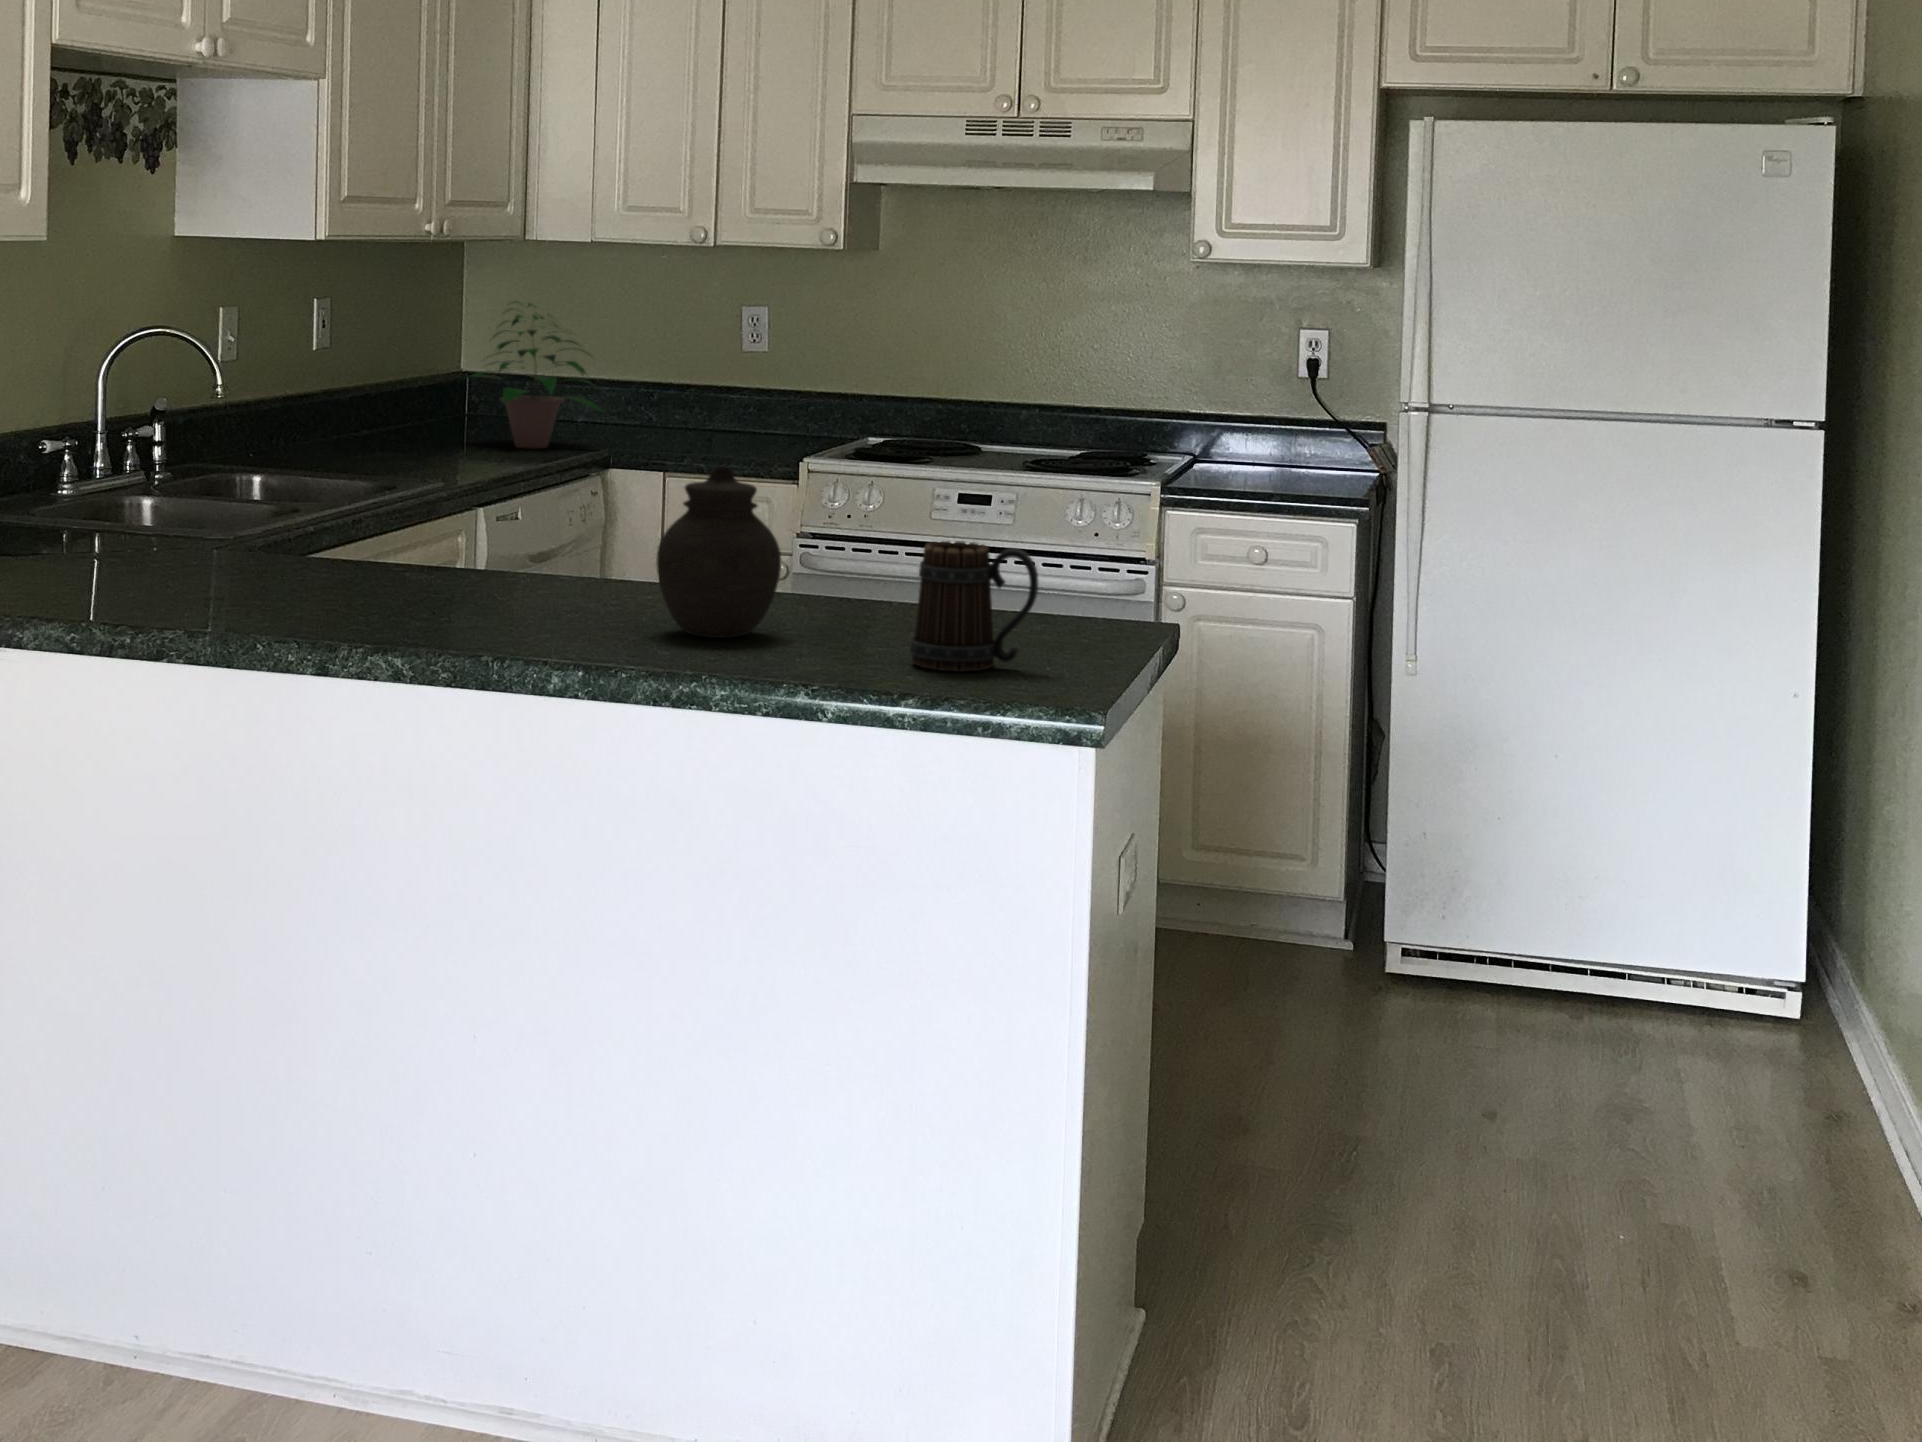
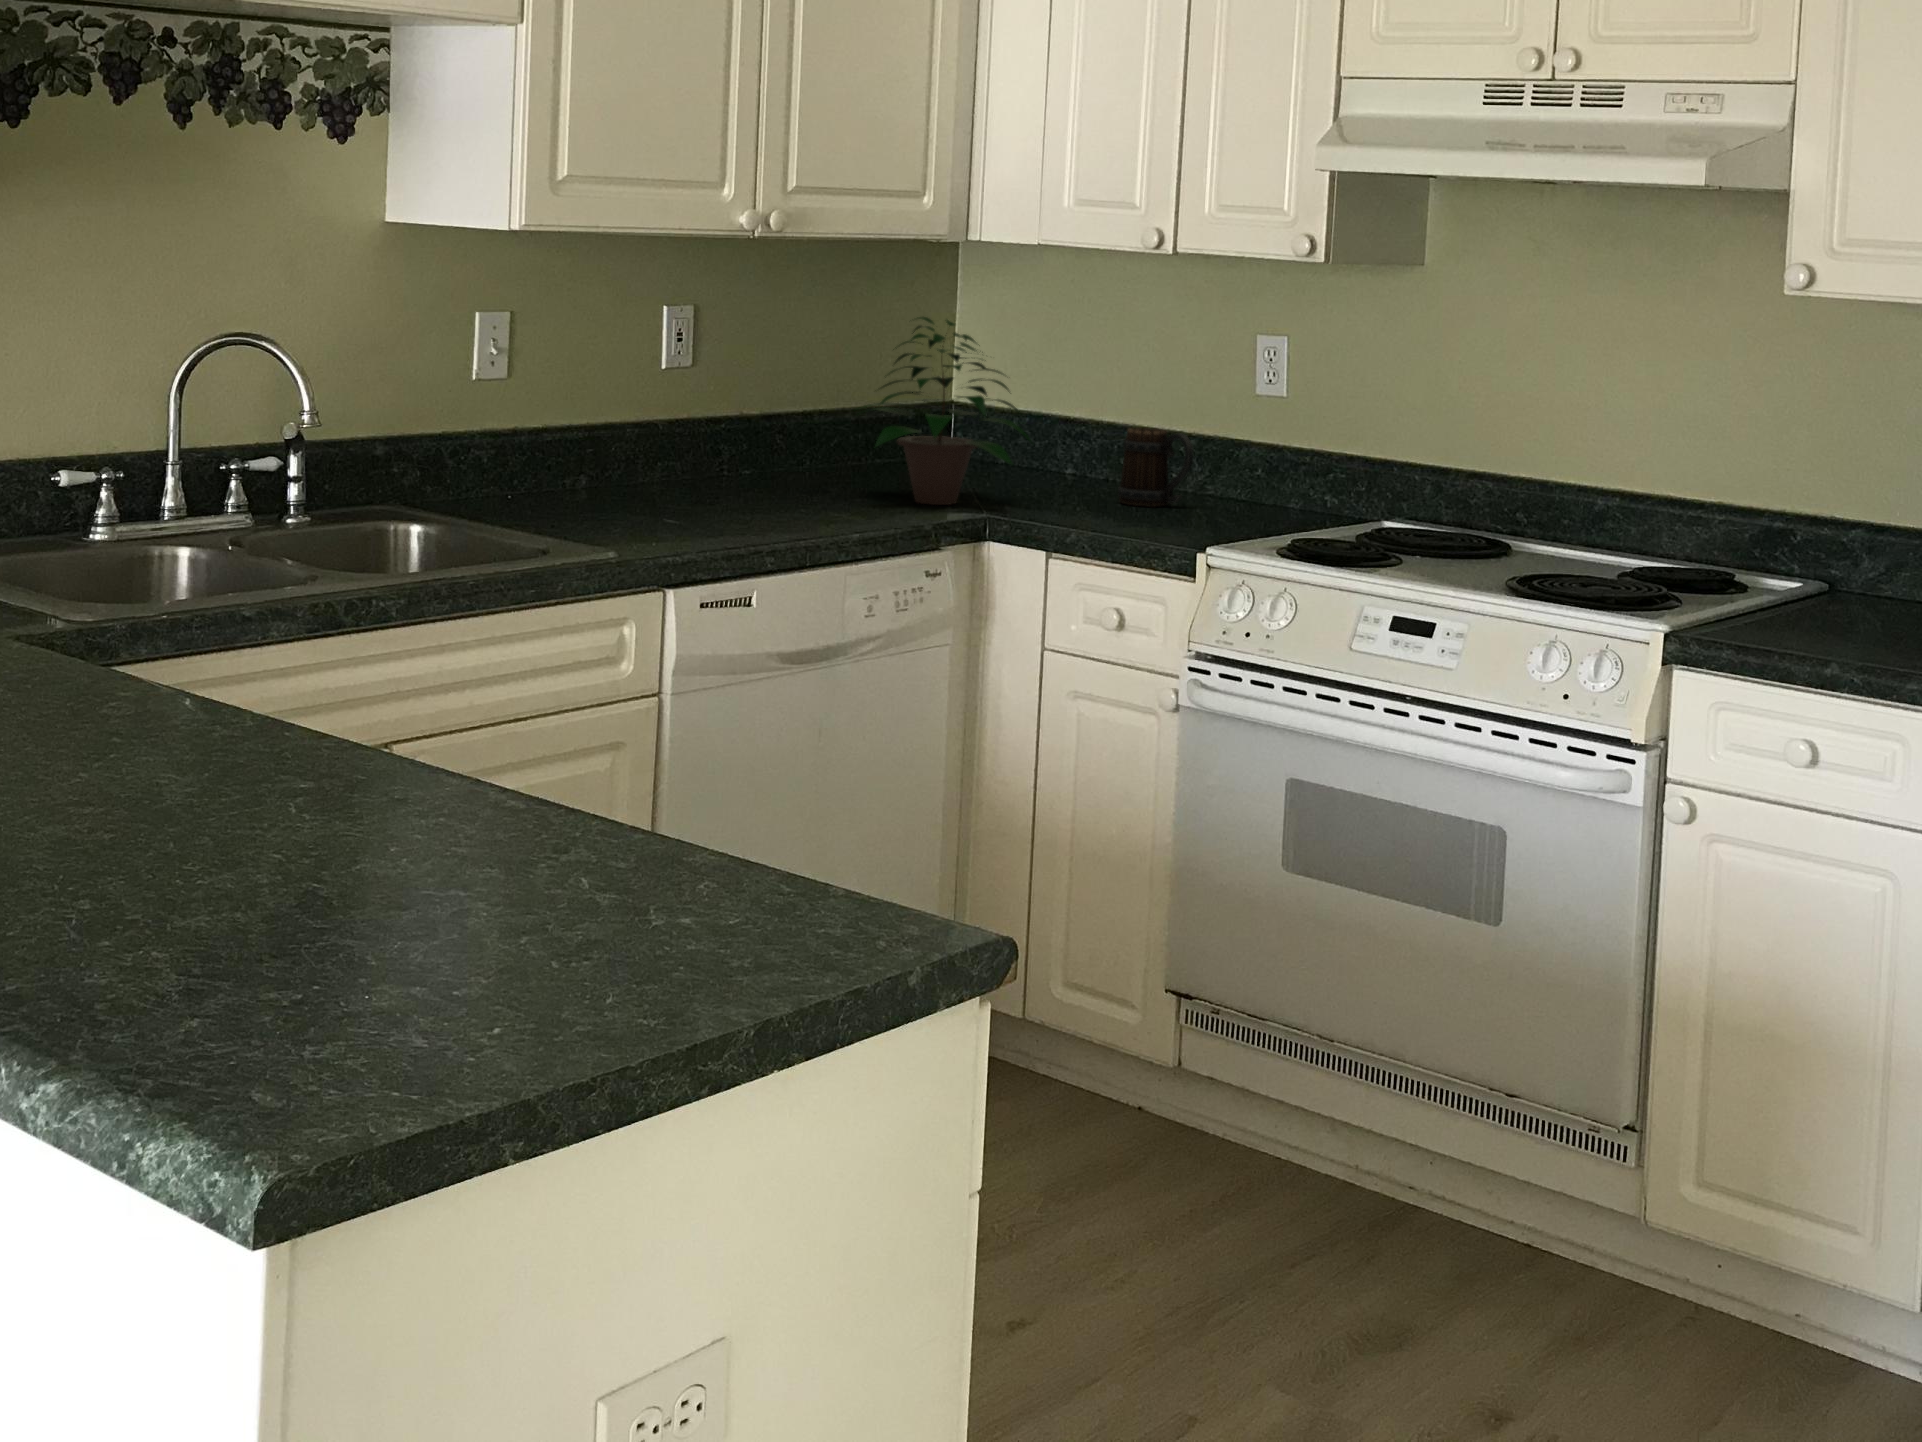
jar: present [657,466,781,638] -> none [43,601,261,888]
mug: present [910,541,1039,671] -> present [1118,427,1193,507]

